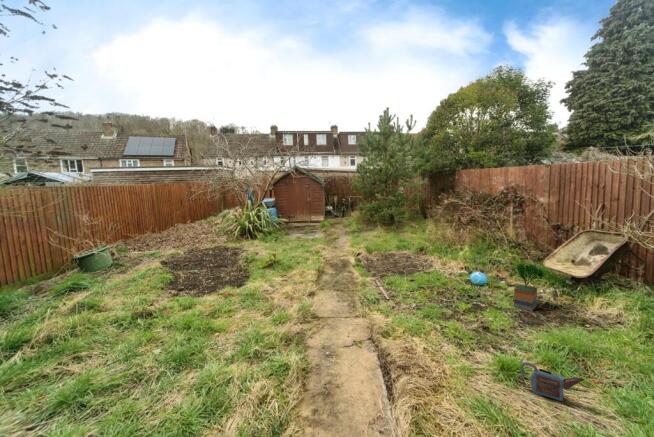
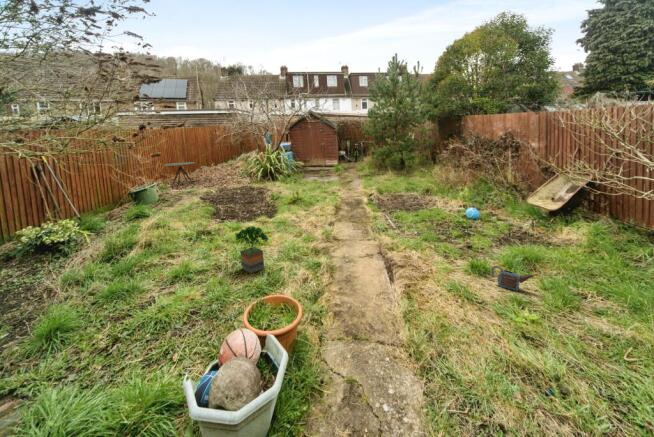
round table: none [127,219,165,245] -> present [164,162,195,185]
potted tree: present [509,263,545,311] -> present [235,226,268,273]

